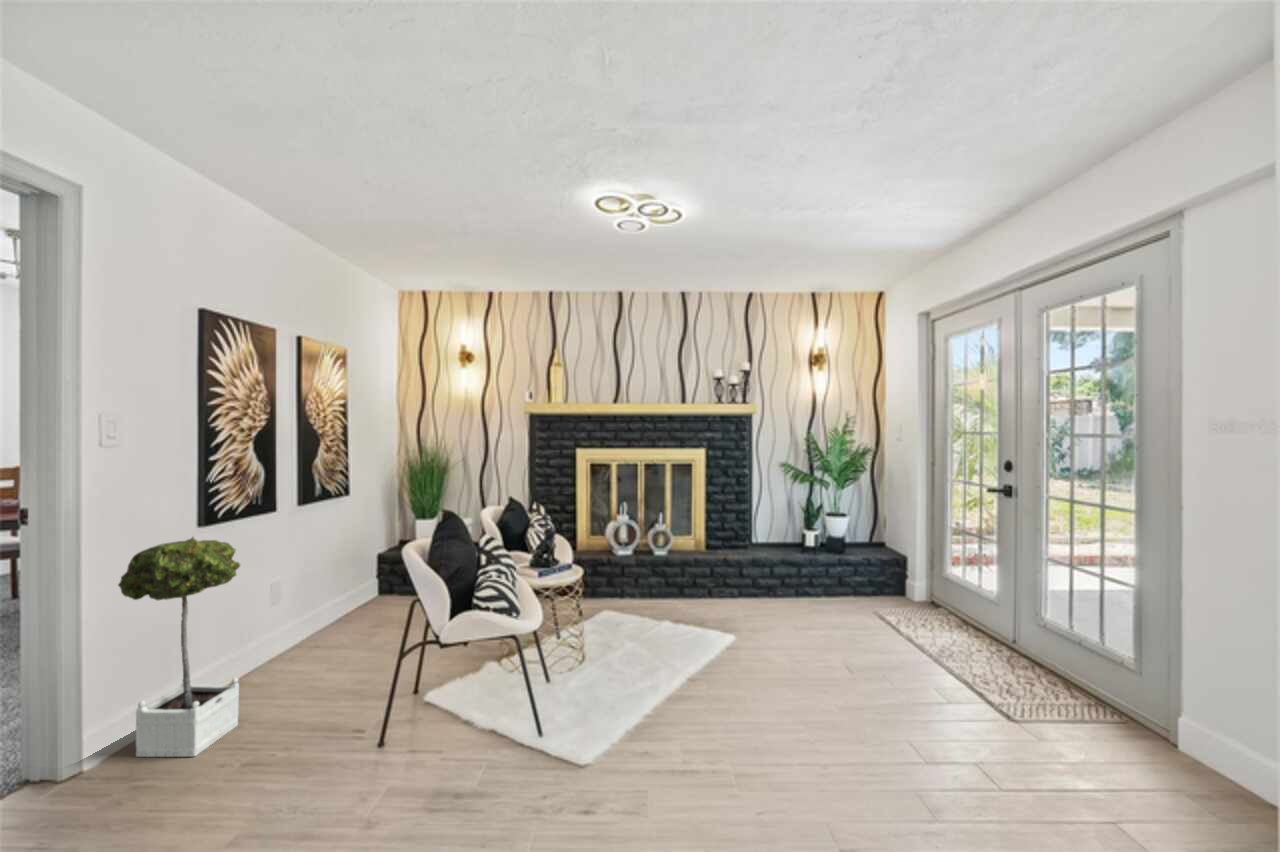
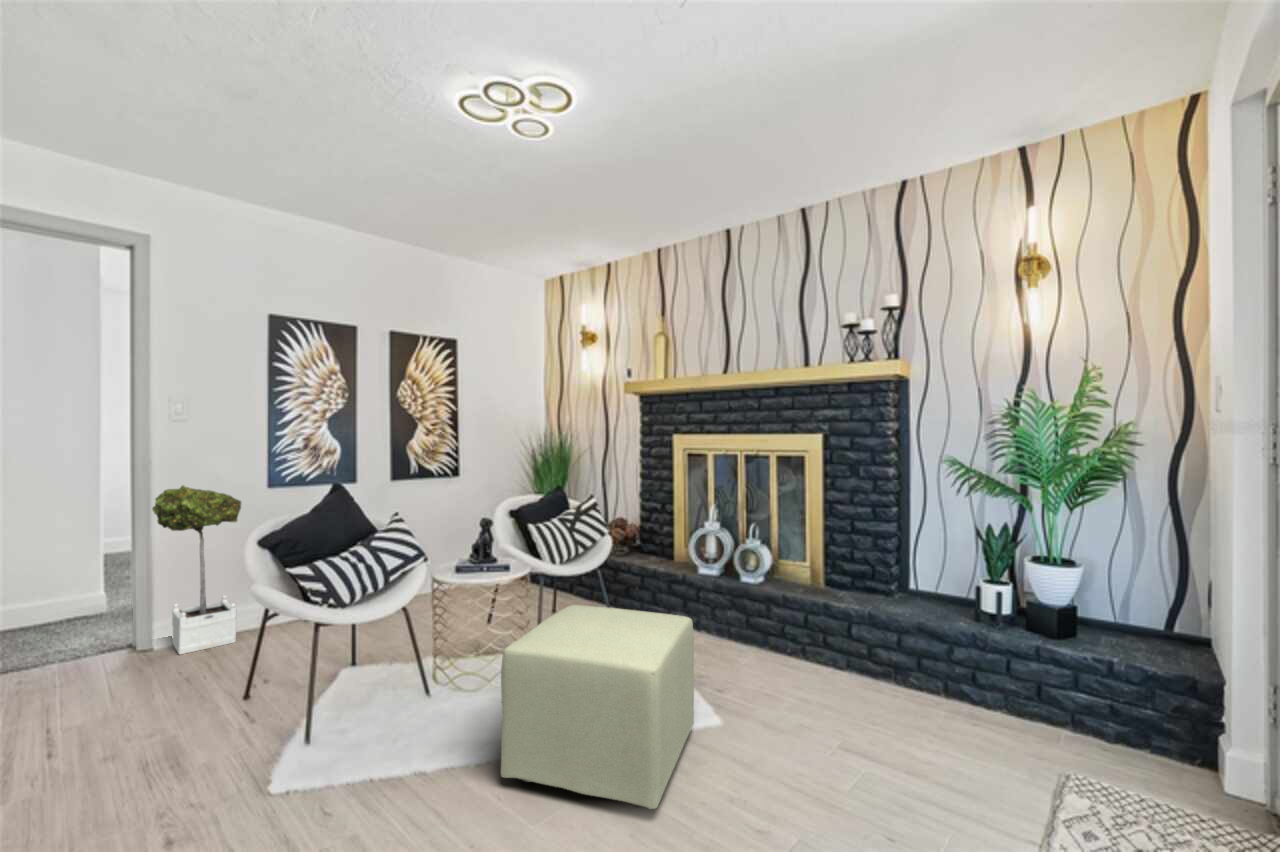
ottoman: none [667,572,798,688] -> present [501,605,694,809]

